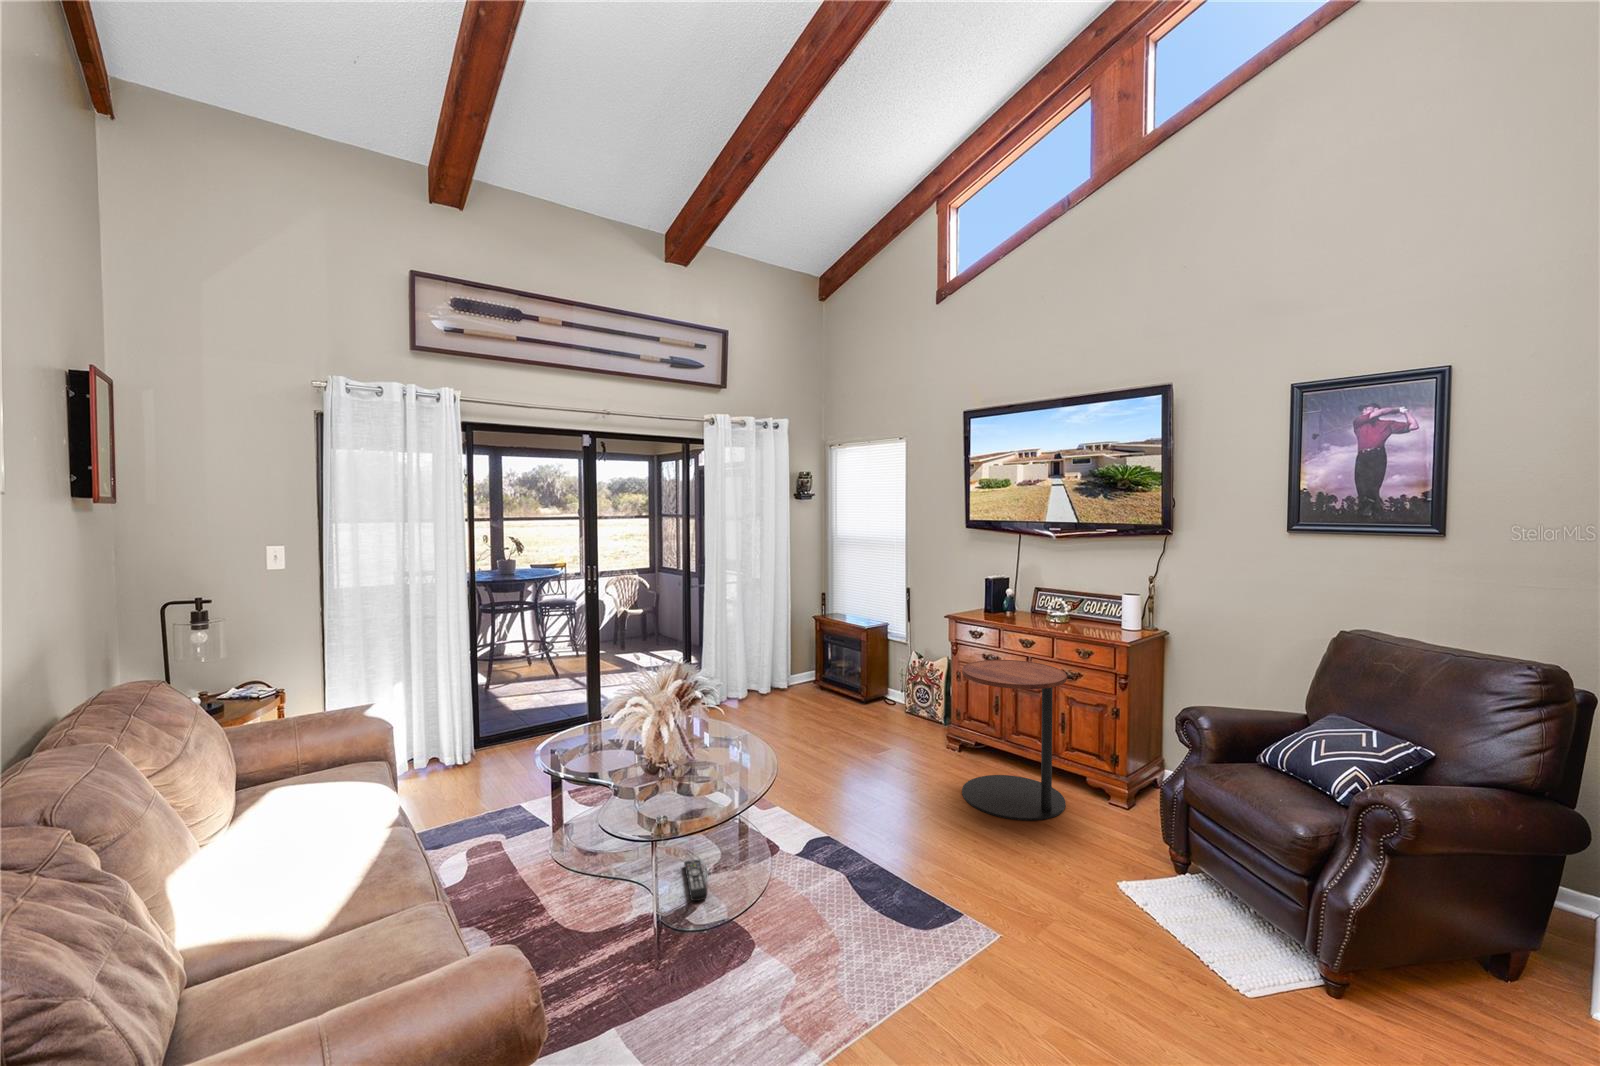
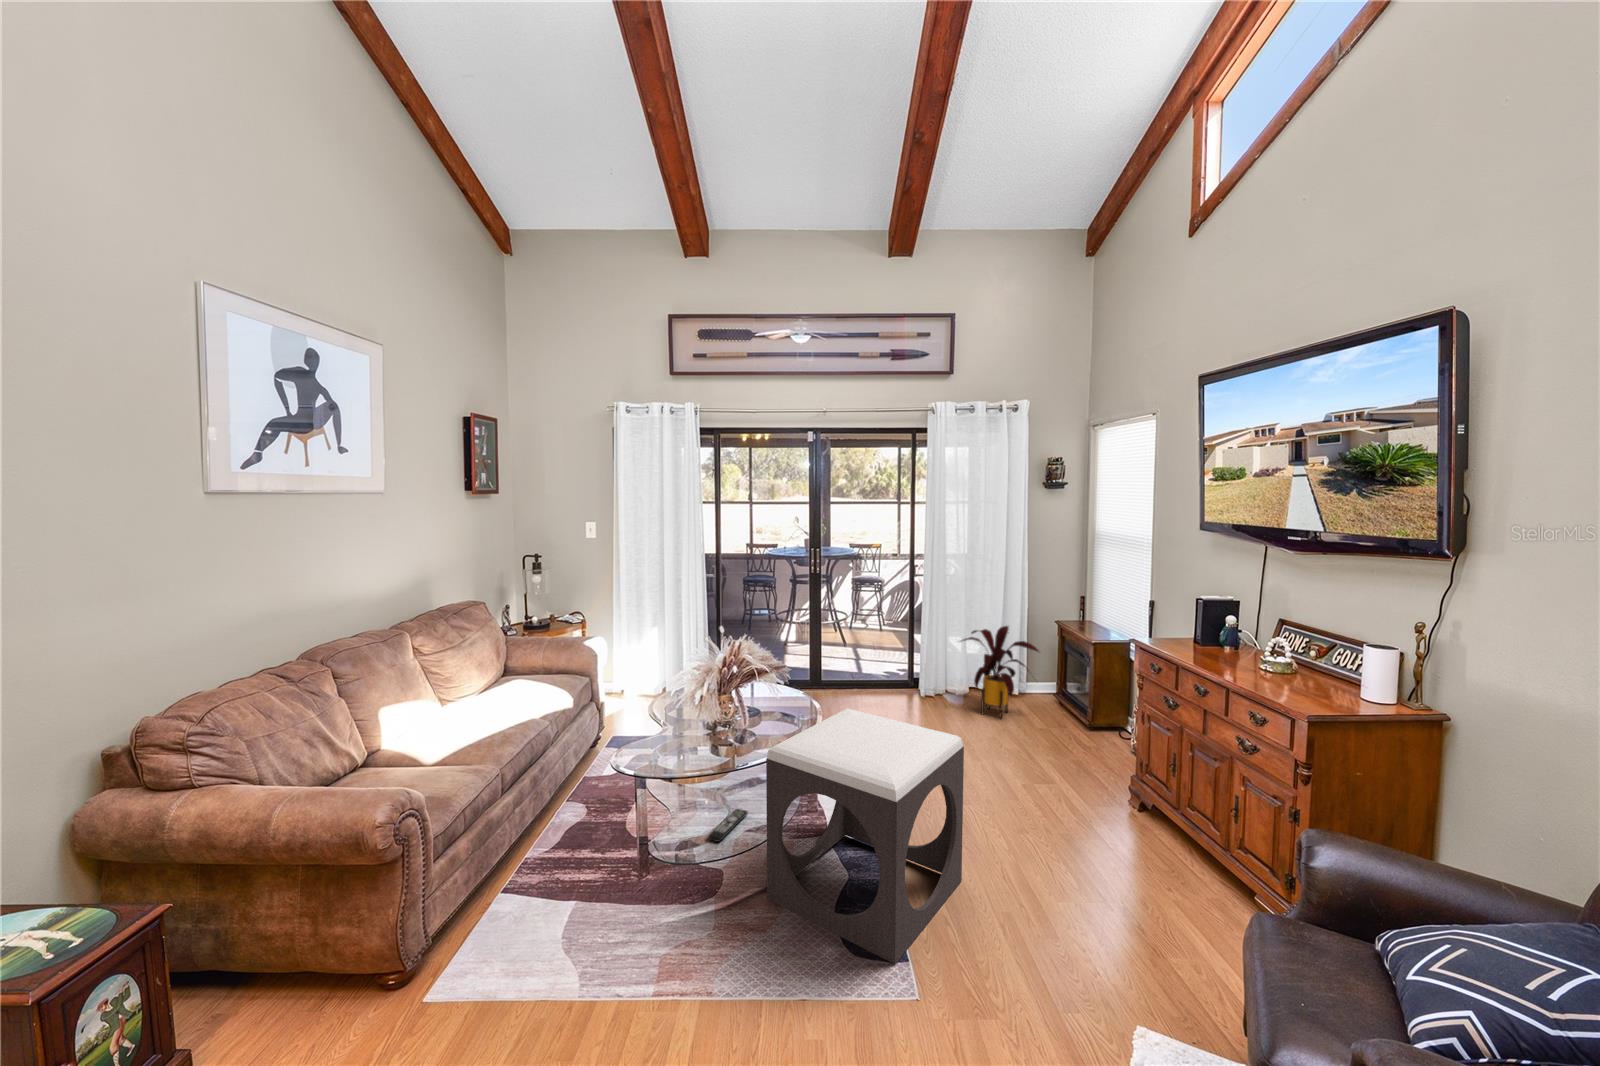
house plant: none [753,627,833,715] -> present [962,626,1039,718]
side table: present [962,660,1067,821] -> none [1073,698,1225,922]
footstool: none [798,713,957,927] -> present [766,709,964,964]

